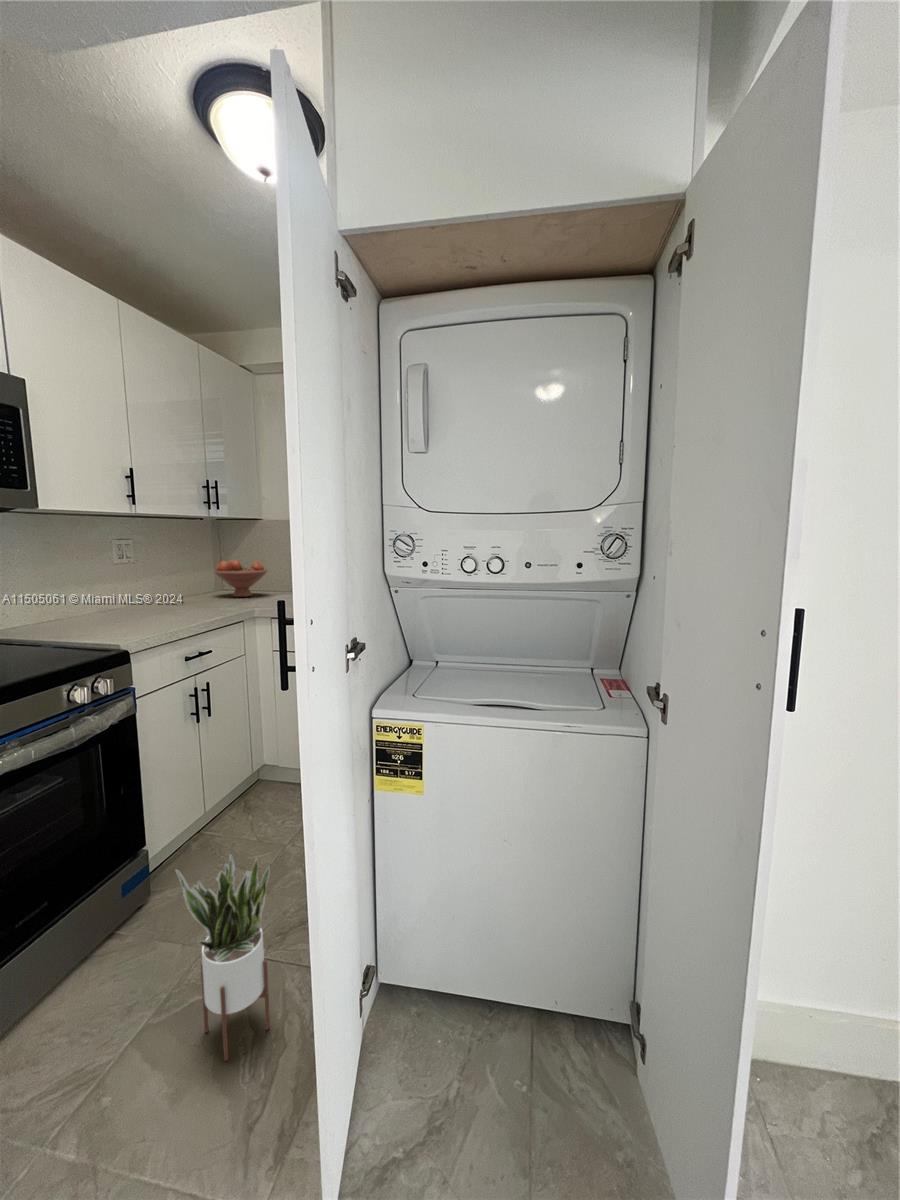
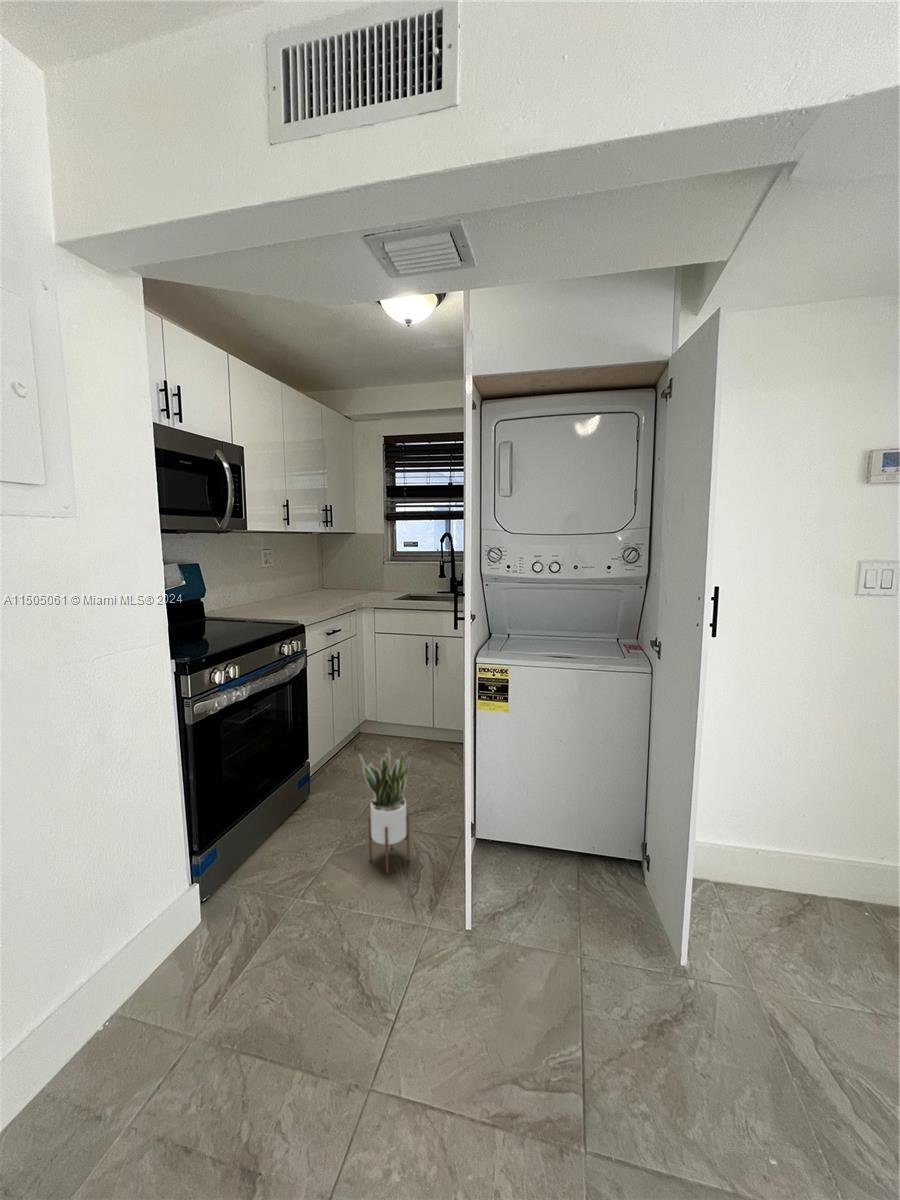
fruit bowl: present [215,559,267,597] -> none [322,563,360,592]

